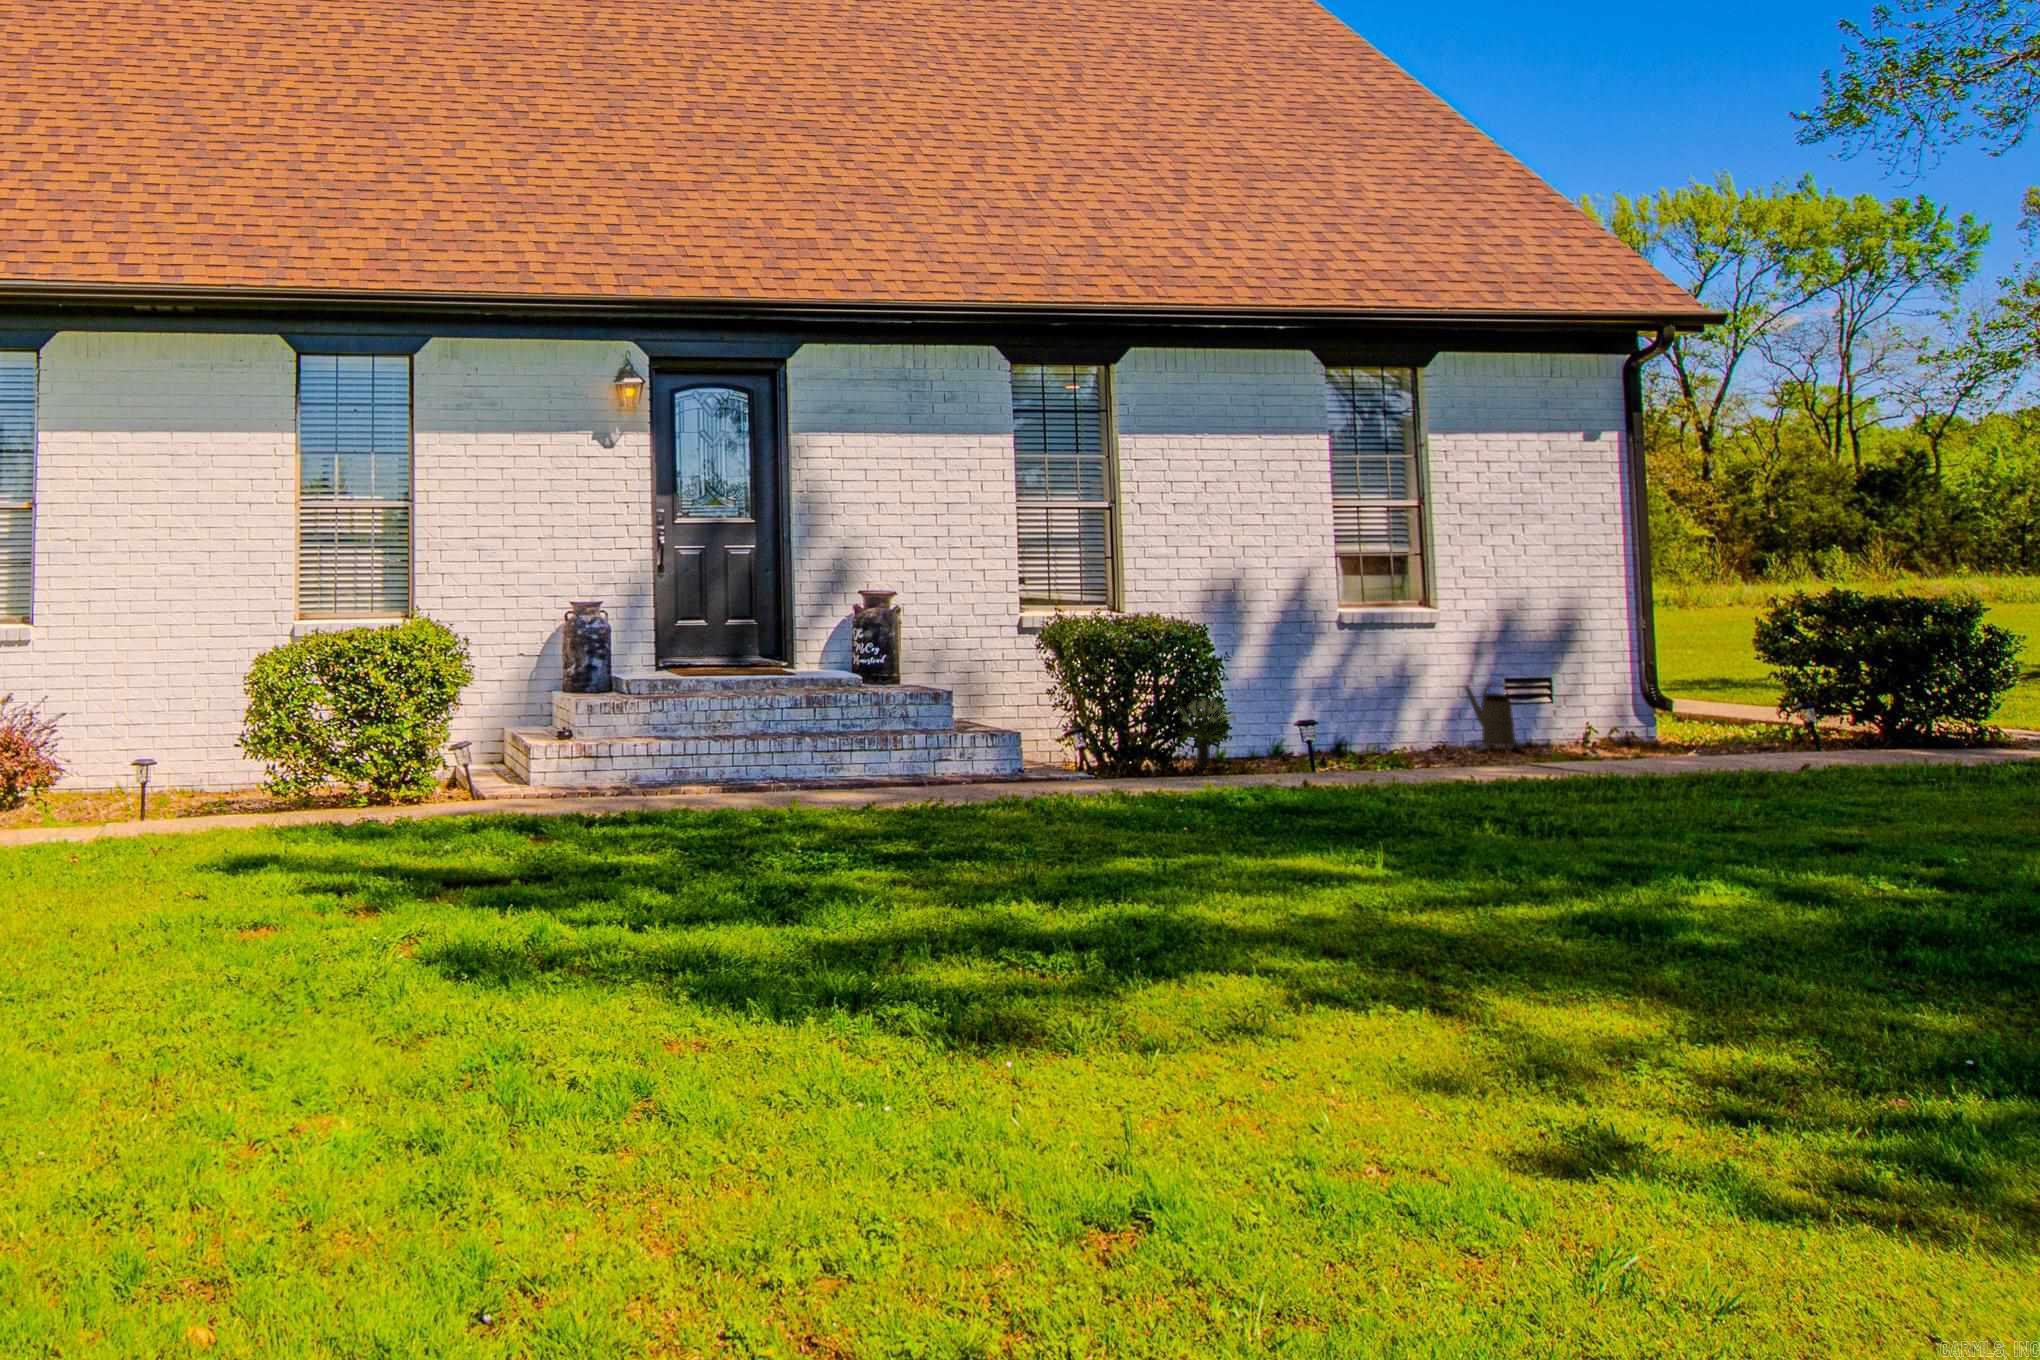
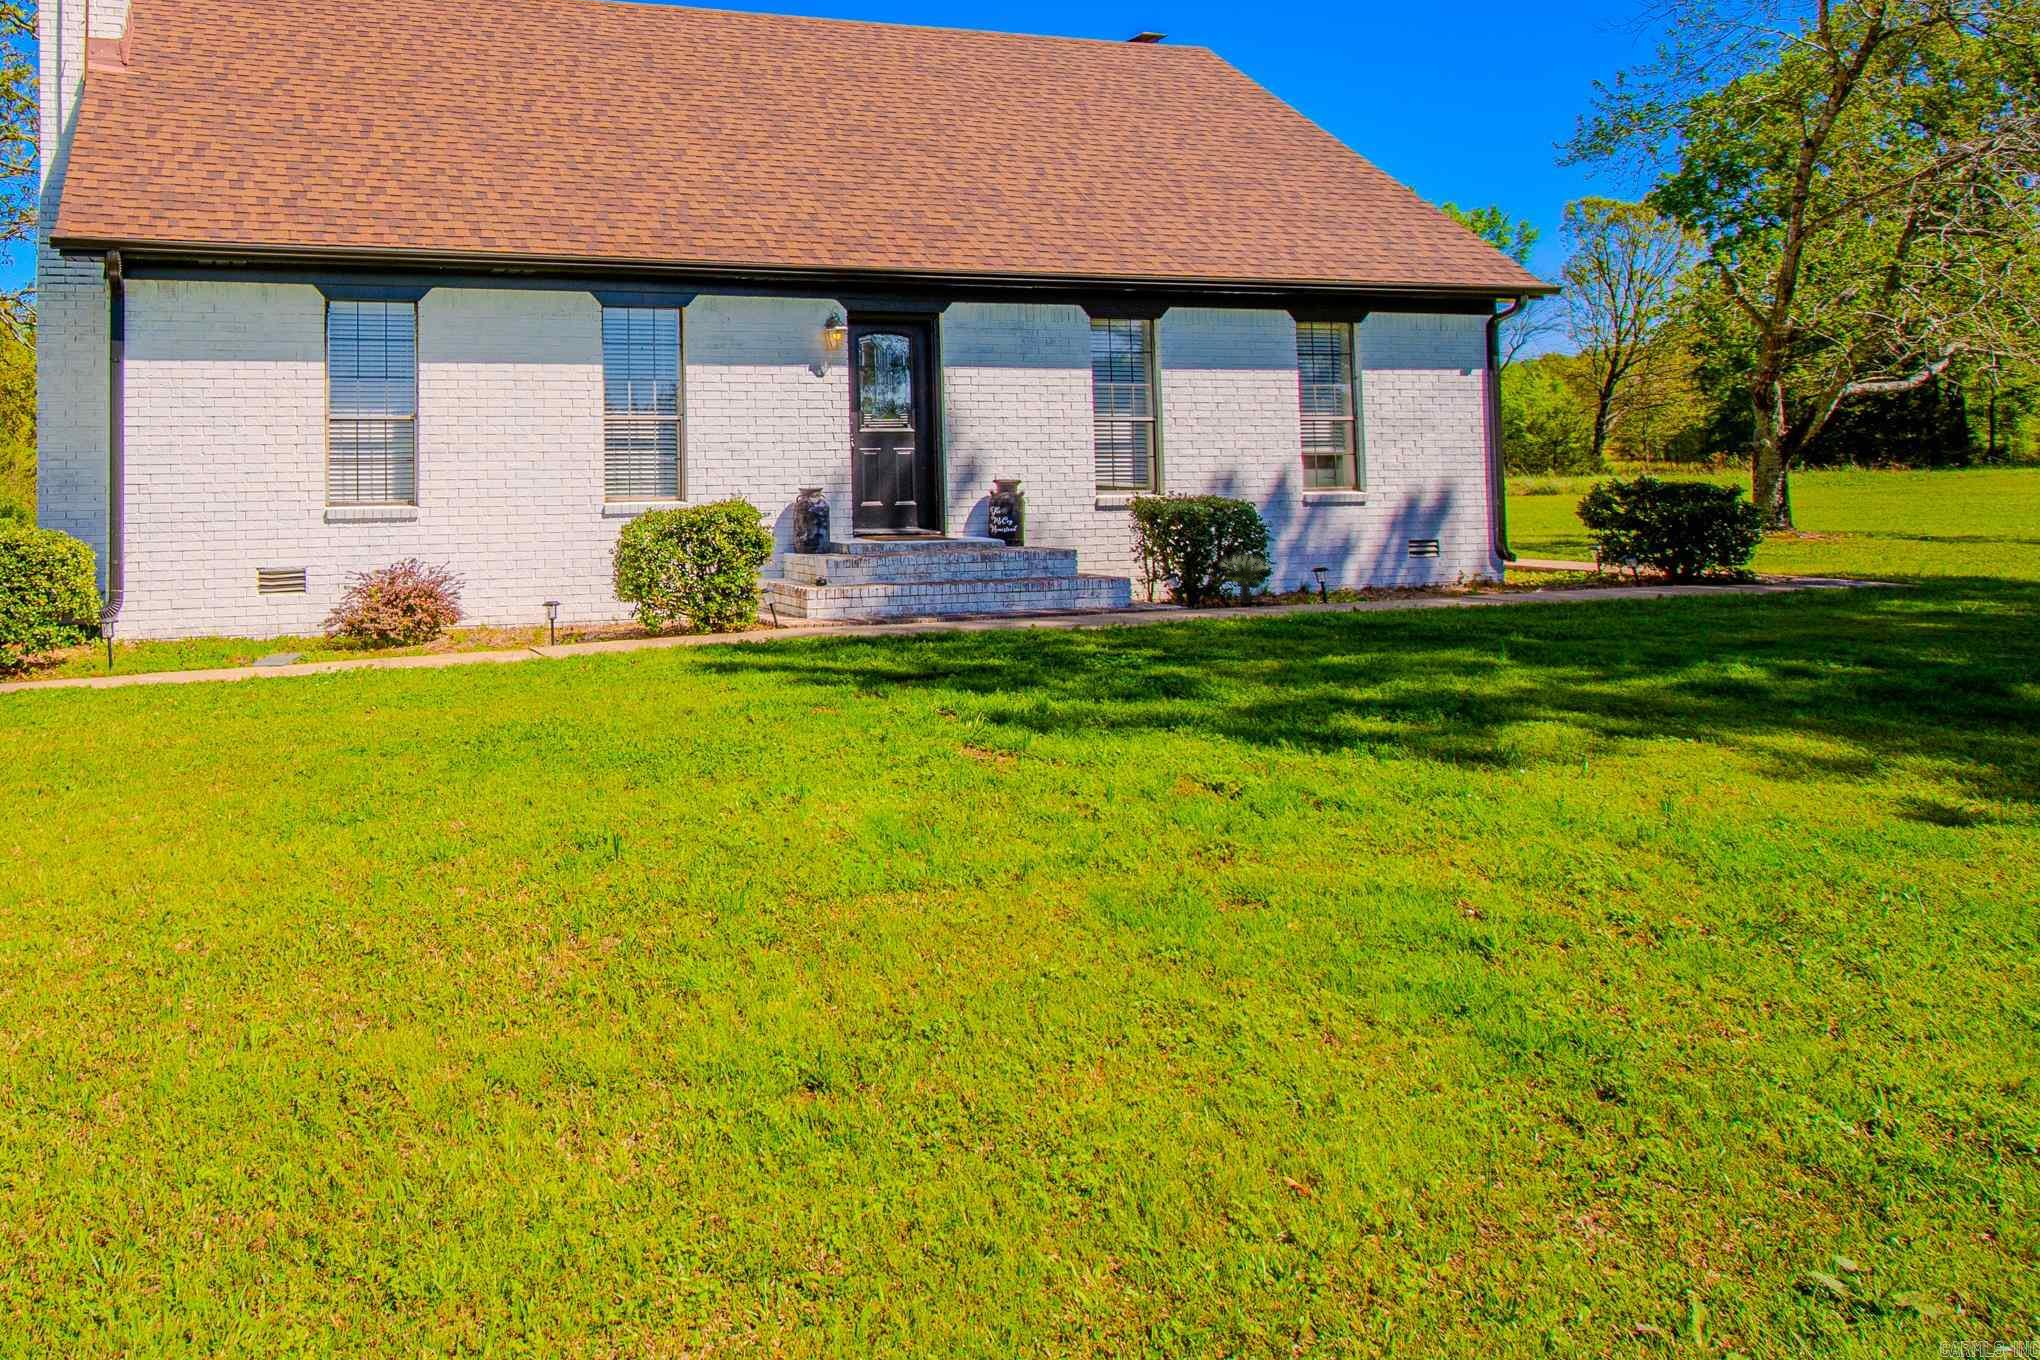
watering can: present [1465,684,1516,747] -> none [1387,543,1431,589]

